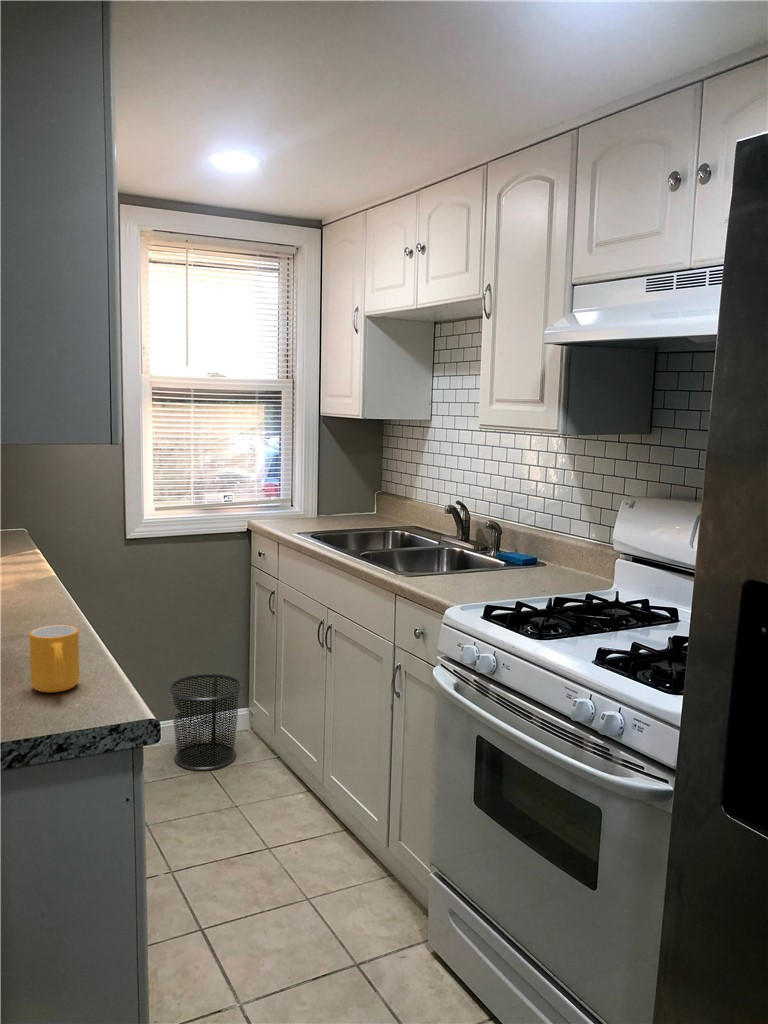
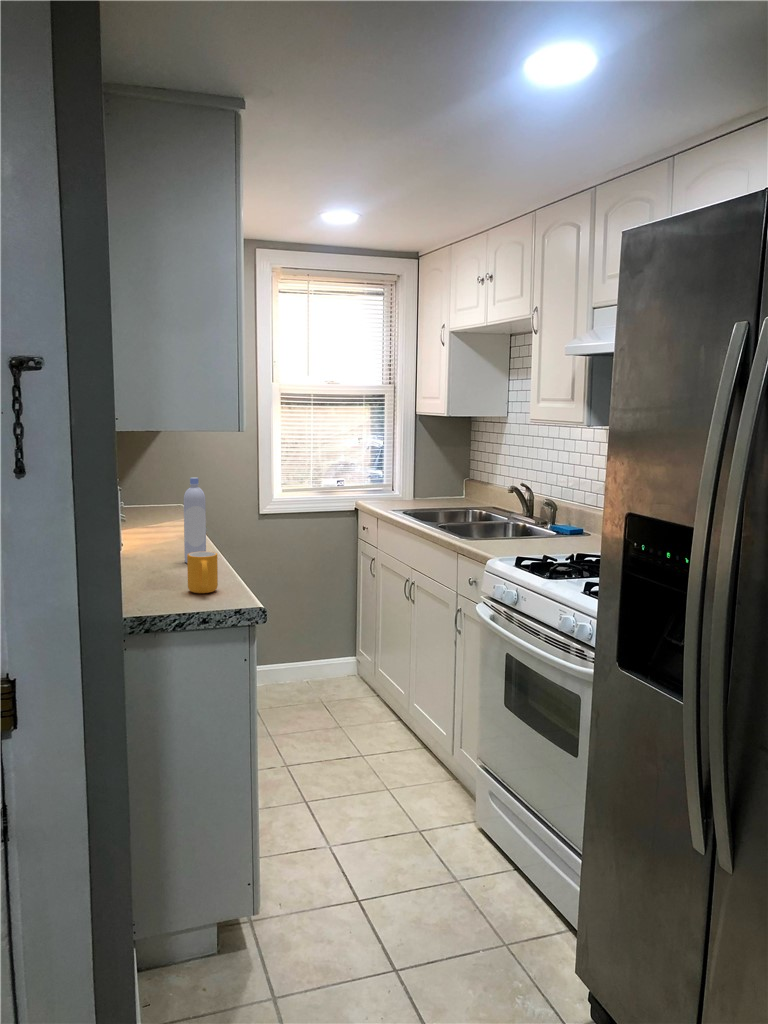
bottle: none [24,506,59,631] -> present [184,477,206,563]
waste bin: present [169,674,242,771] -> none [291,626,348,702]

